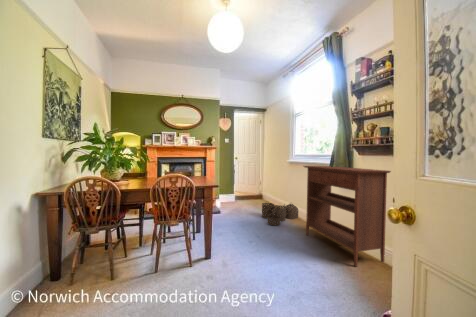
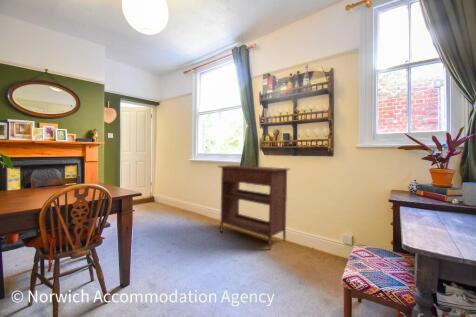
woven basket: present [262,203,298,225] -> none [167,203,205,229]

